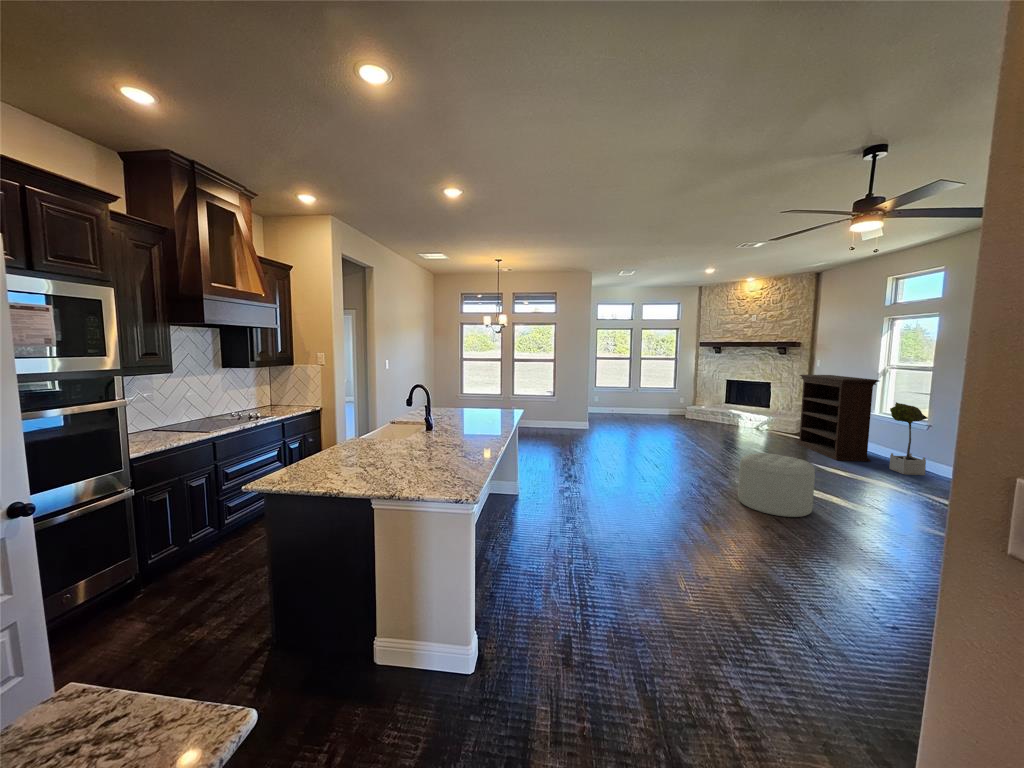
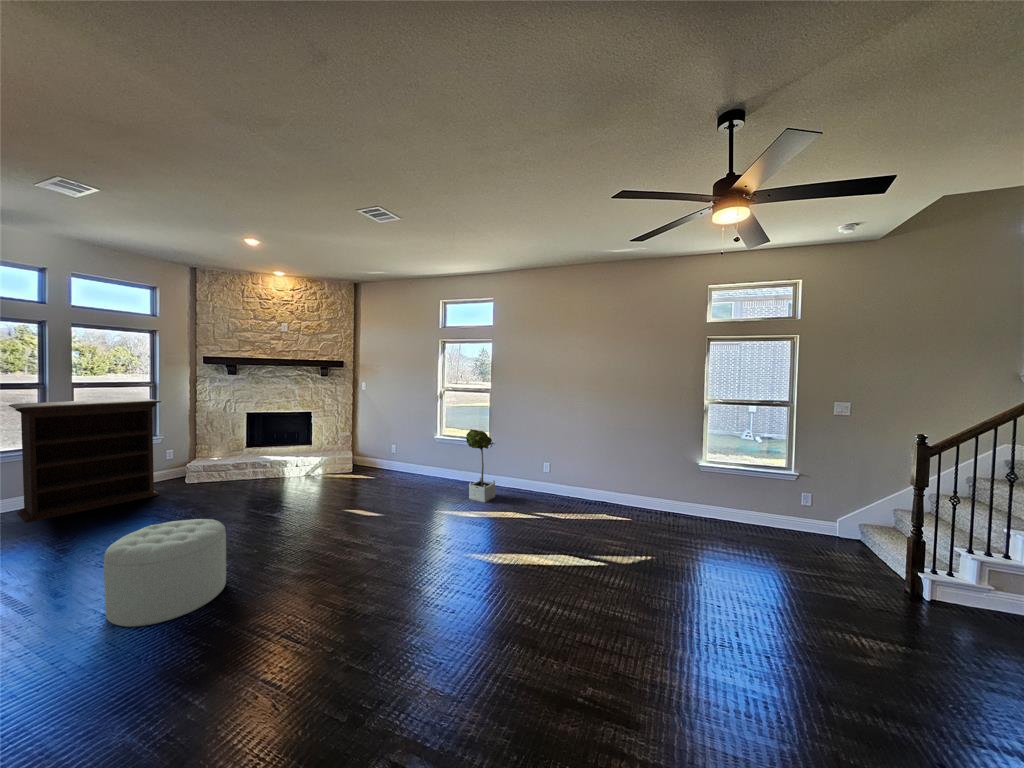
bookshelf: present [796,375,879,462] -> present [9,398,161,523]
ottoman: present [738,453,815,517] -> present [104,519,226,627]

